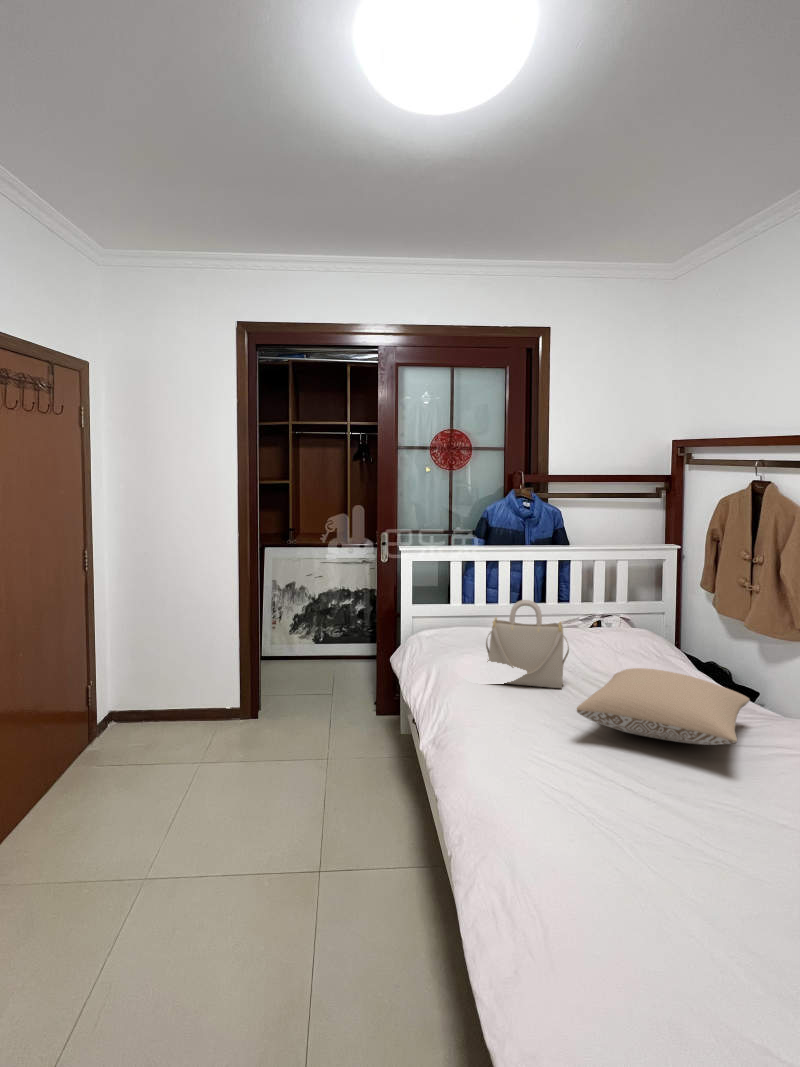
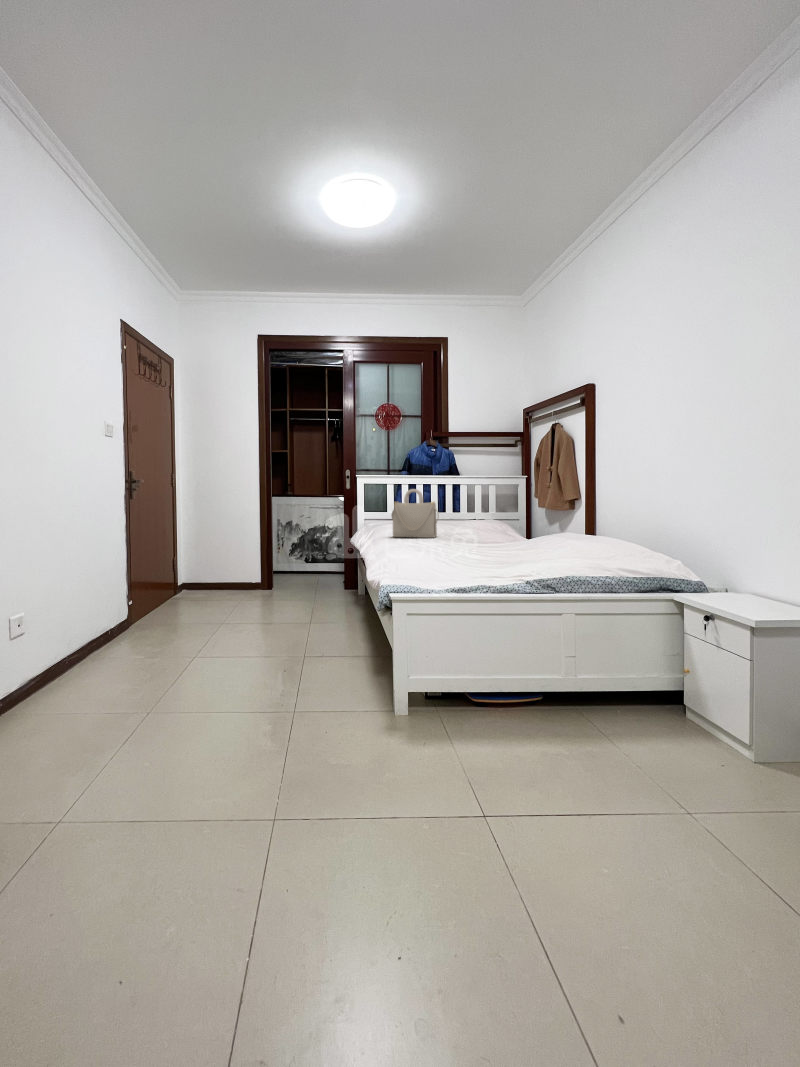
pillow: present [577,668,750,745] -> none [426,513,525,544]

